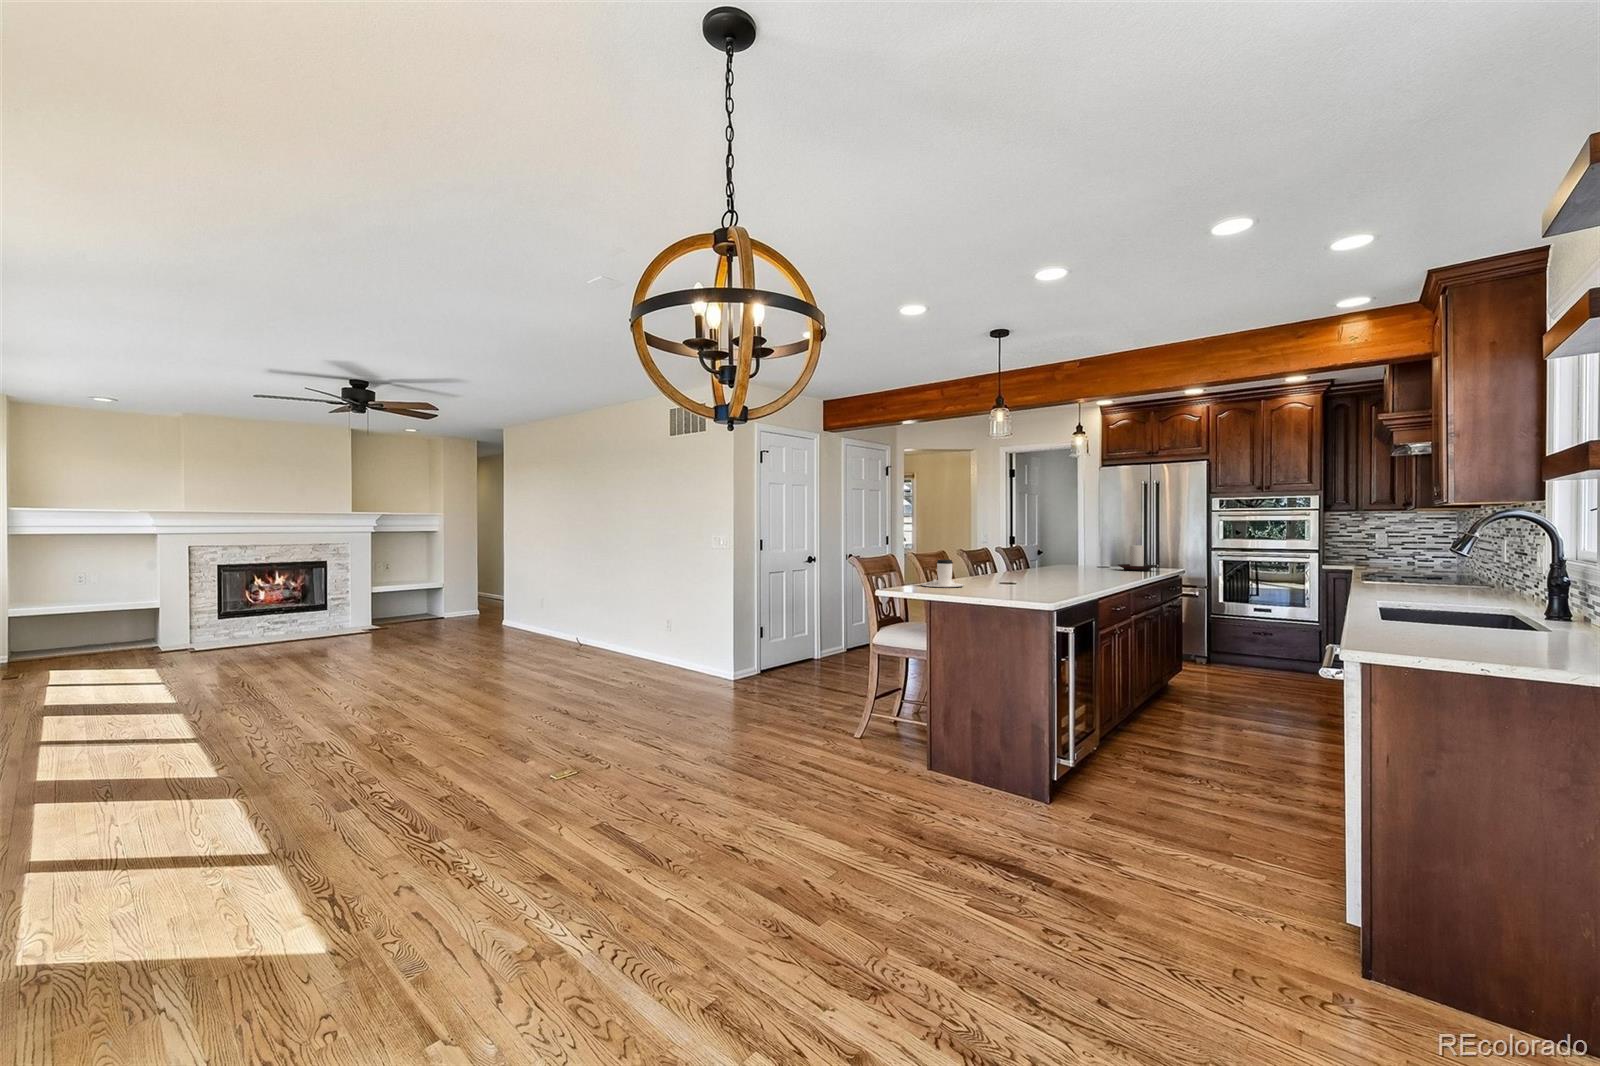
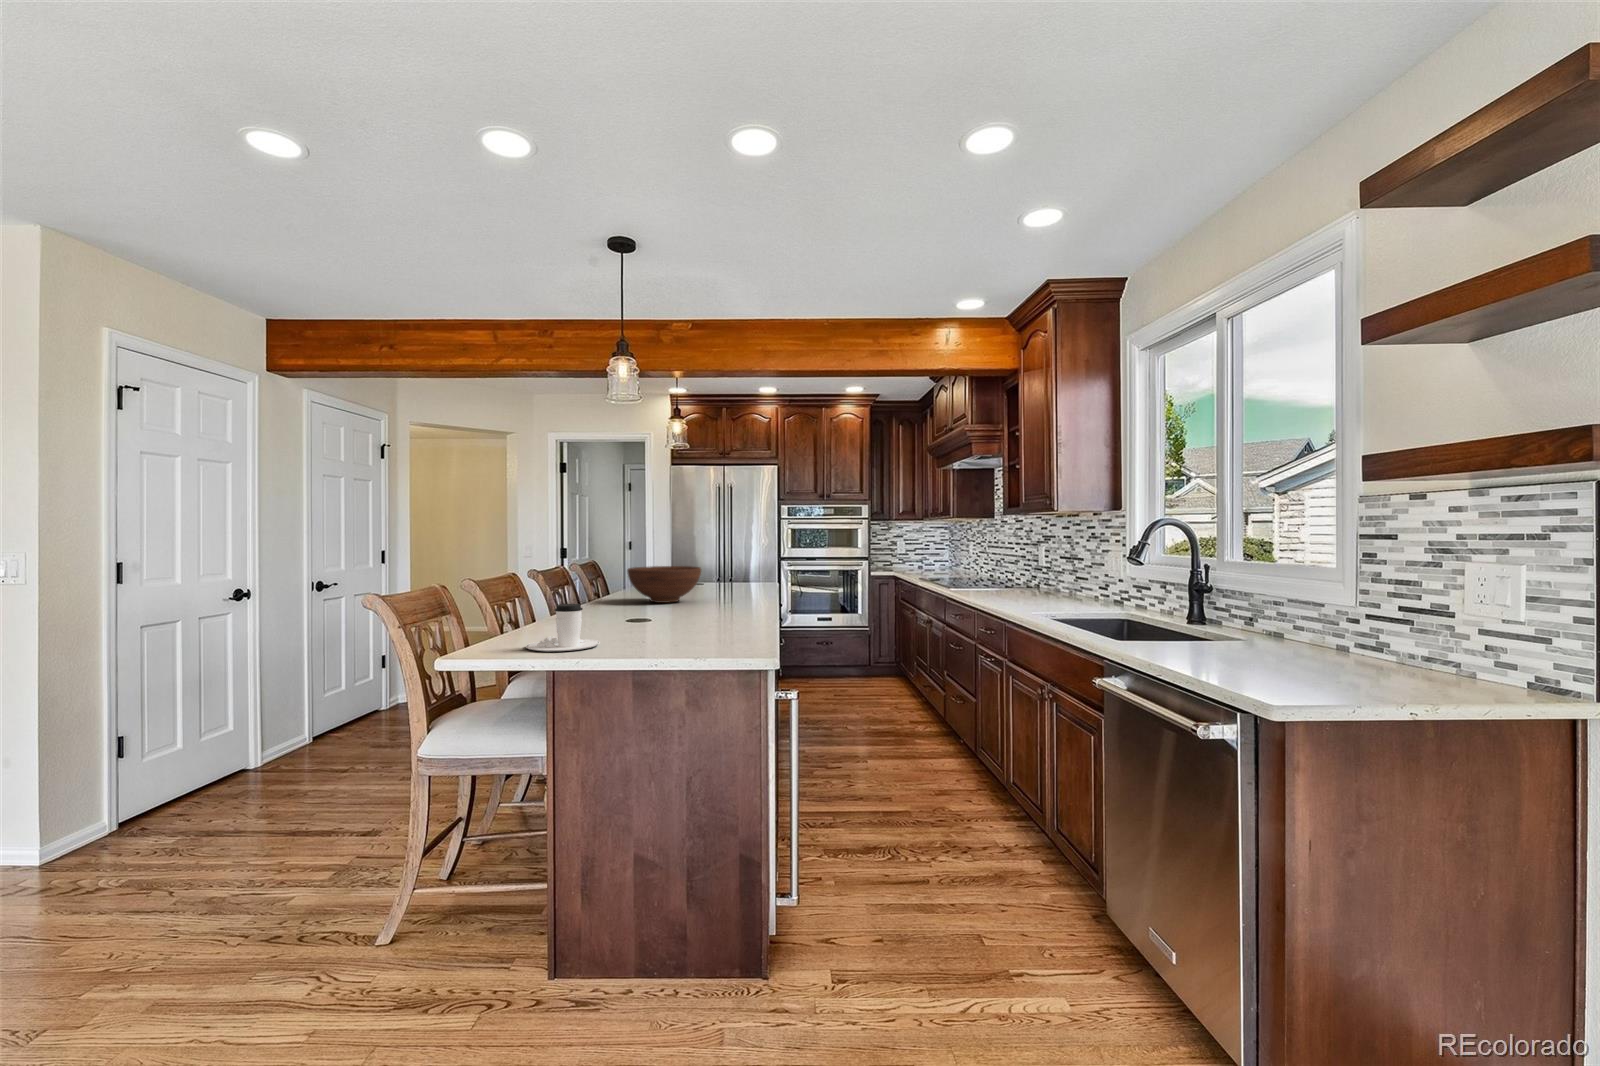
candle holder: present [1118,545,1157,571] -> none [713,558,754,590]
fruit bowl: none [1027,547,1087,574] -> present [627,566,701,603]

